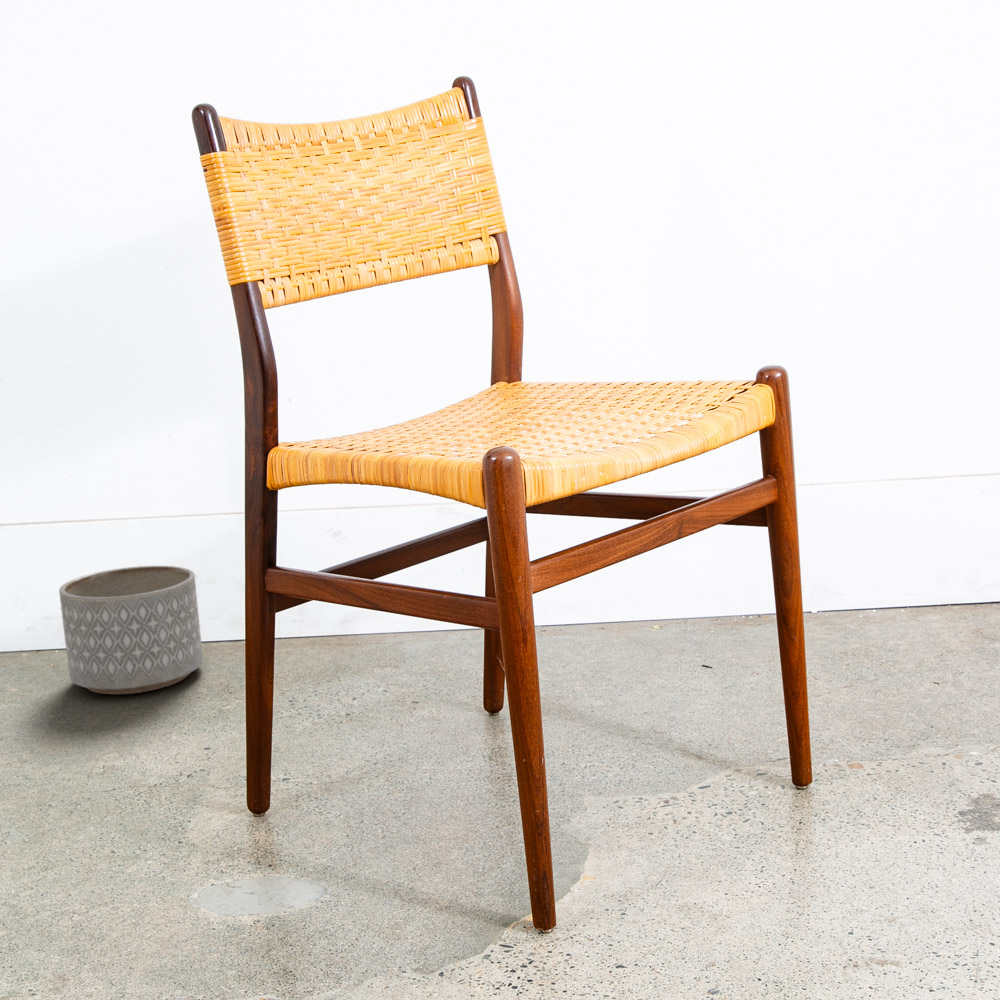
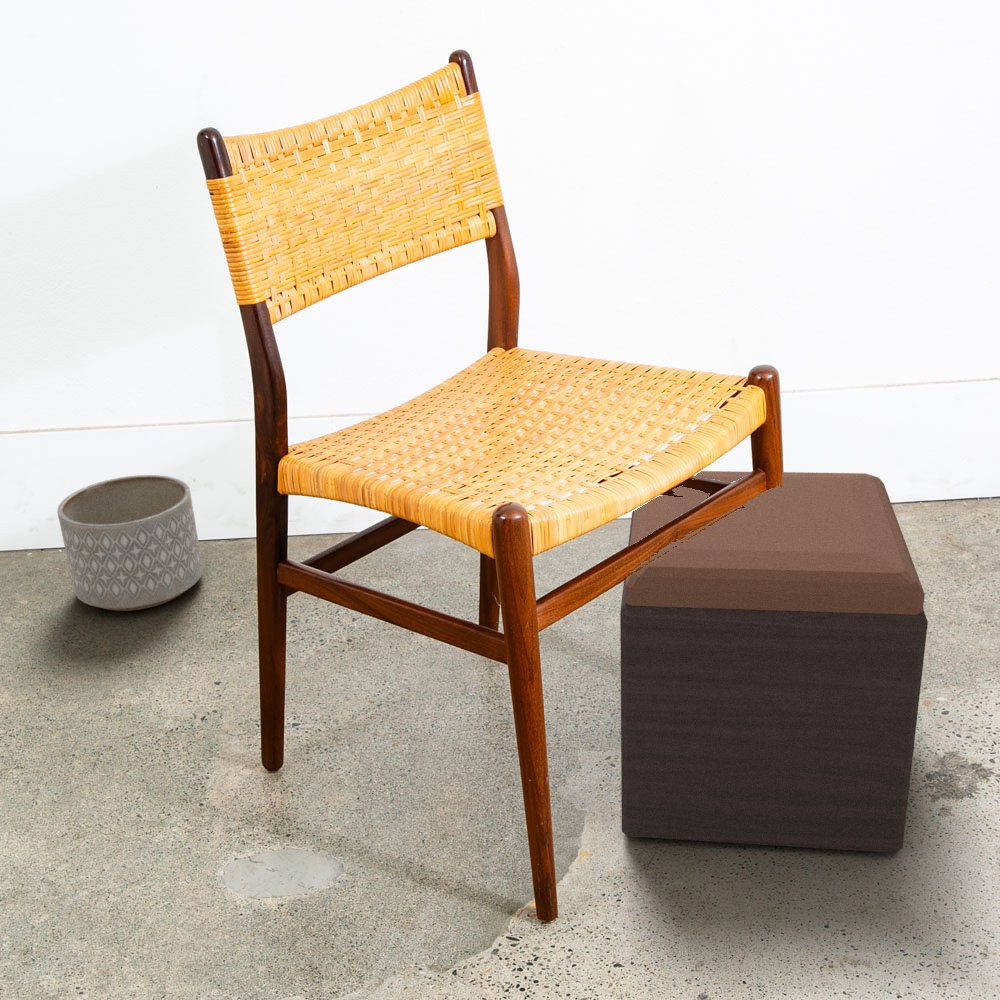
footstool: none [619,494,938,872] -> present [620,471,928,853]

